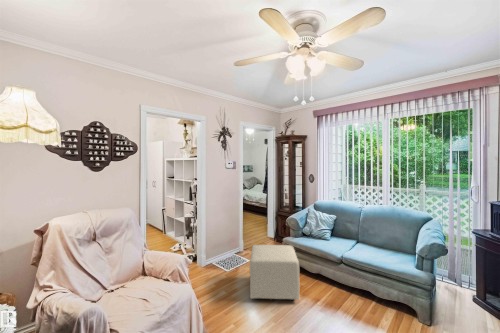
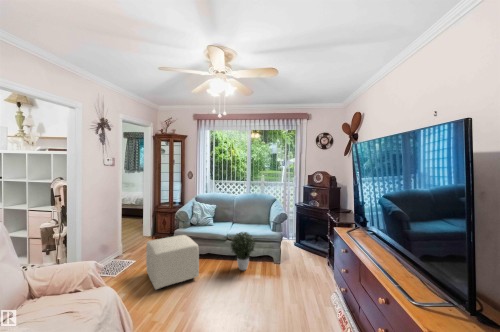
potted plant: none [342,258,382,312] -> present [231,232,255,270]

